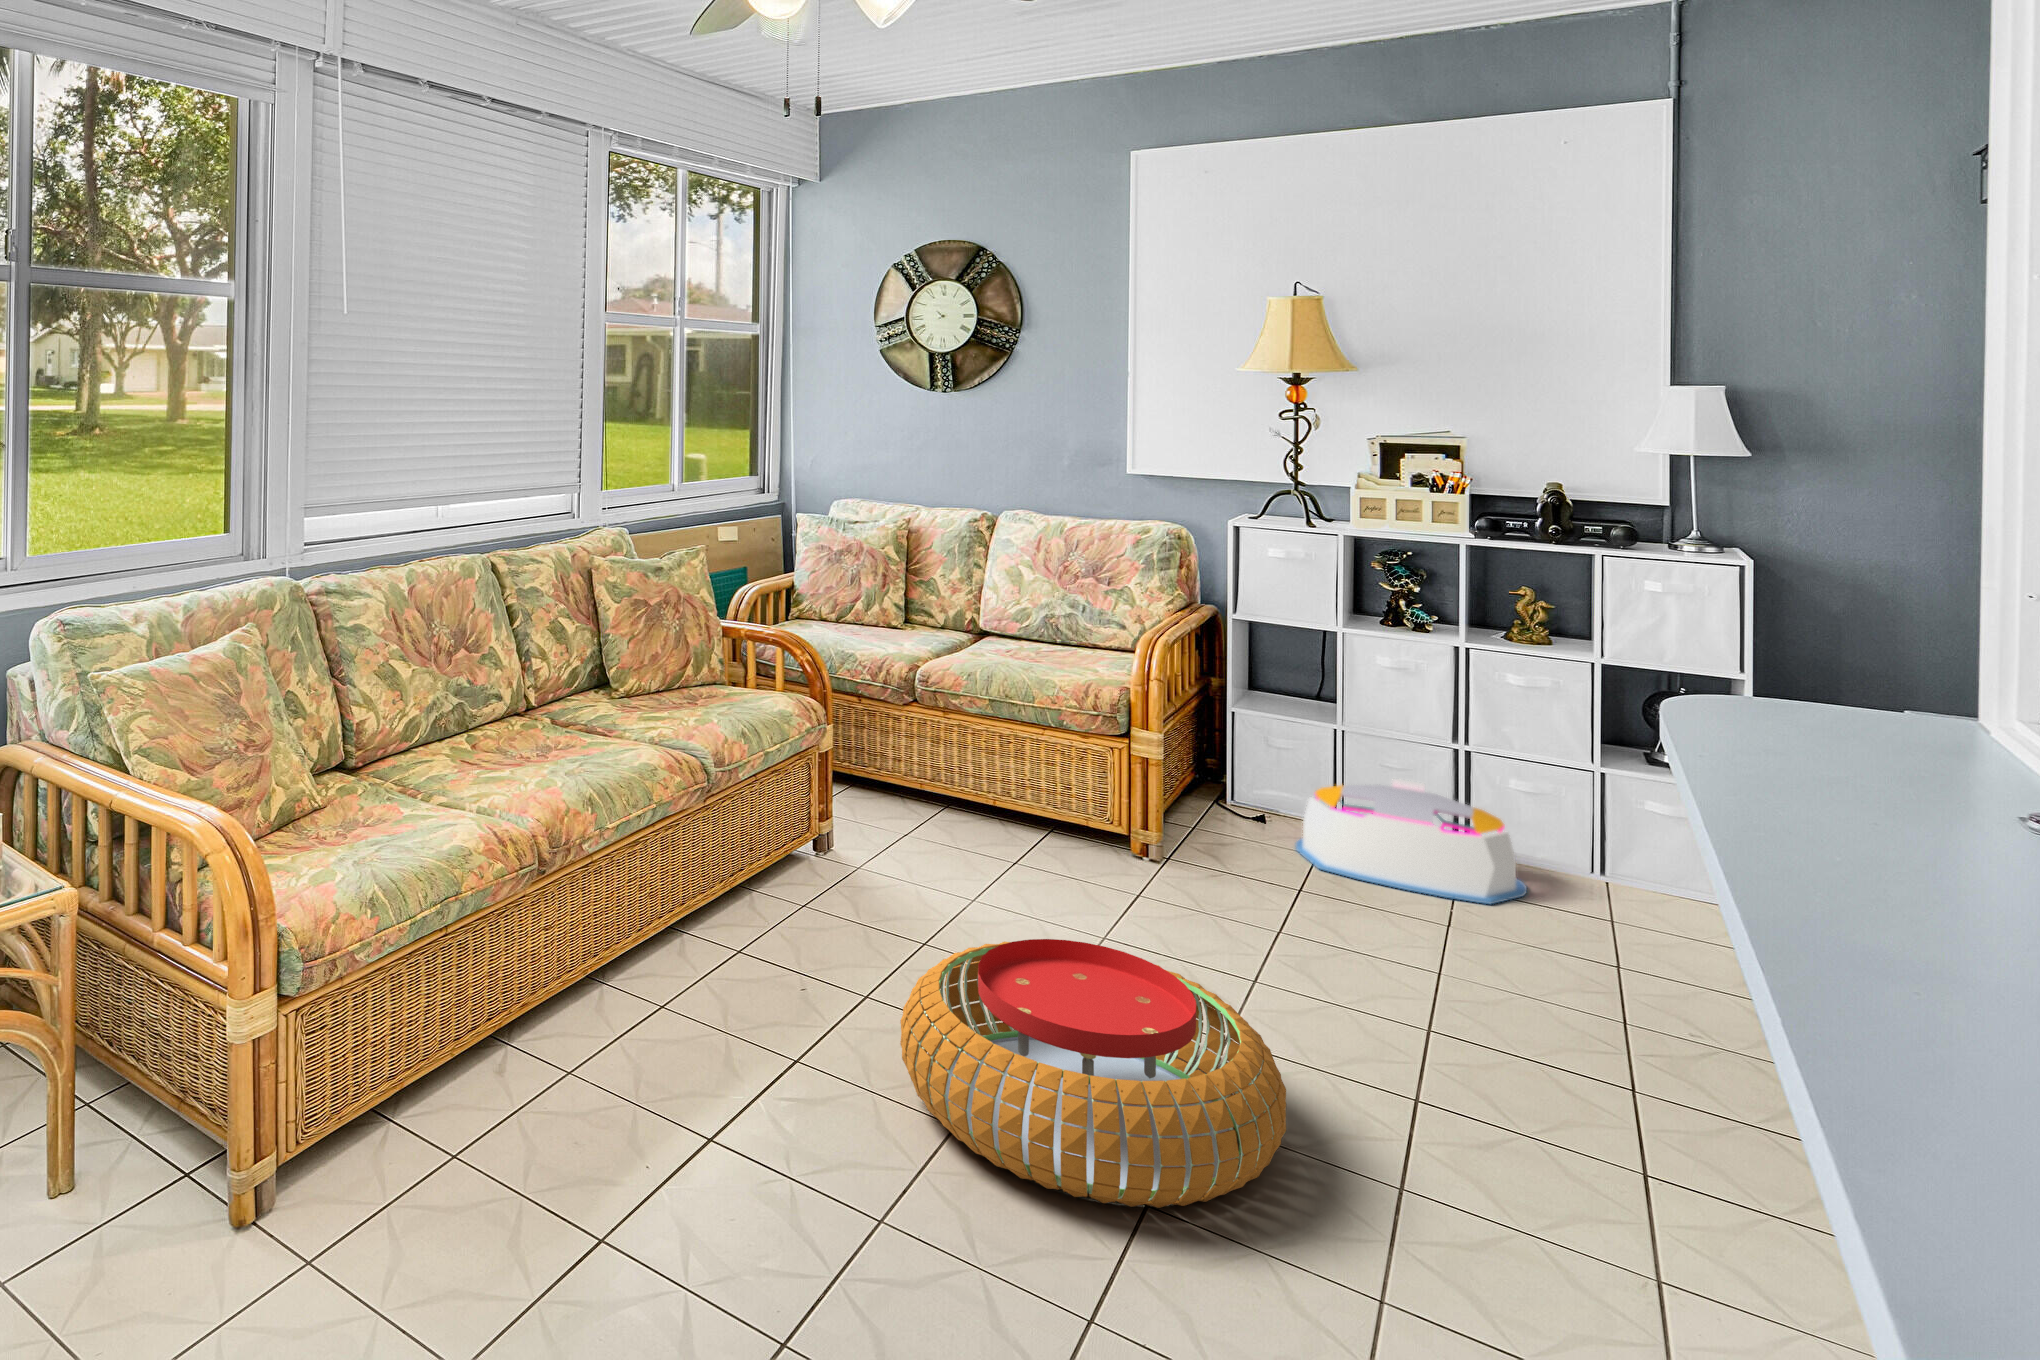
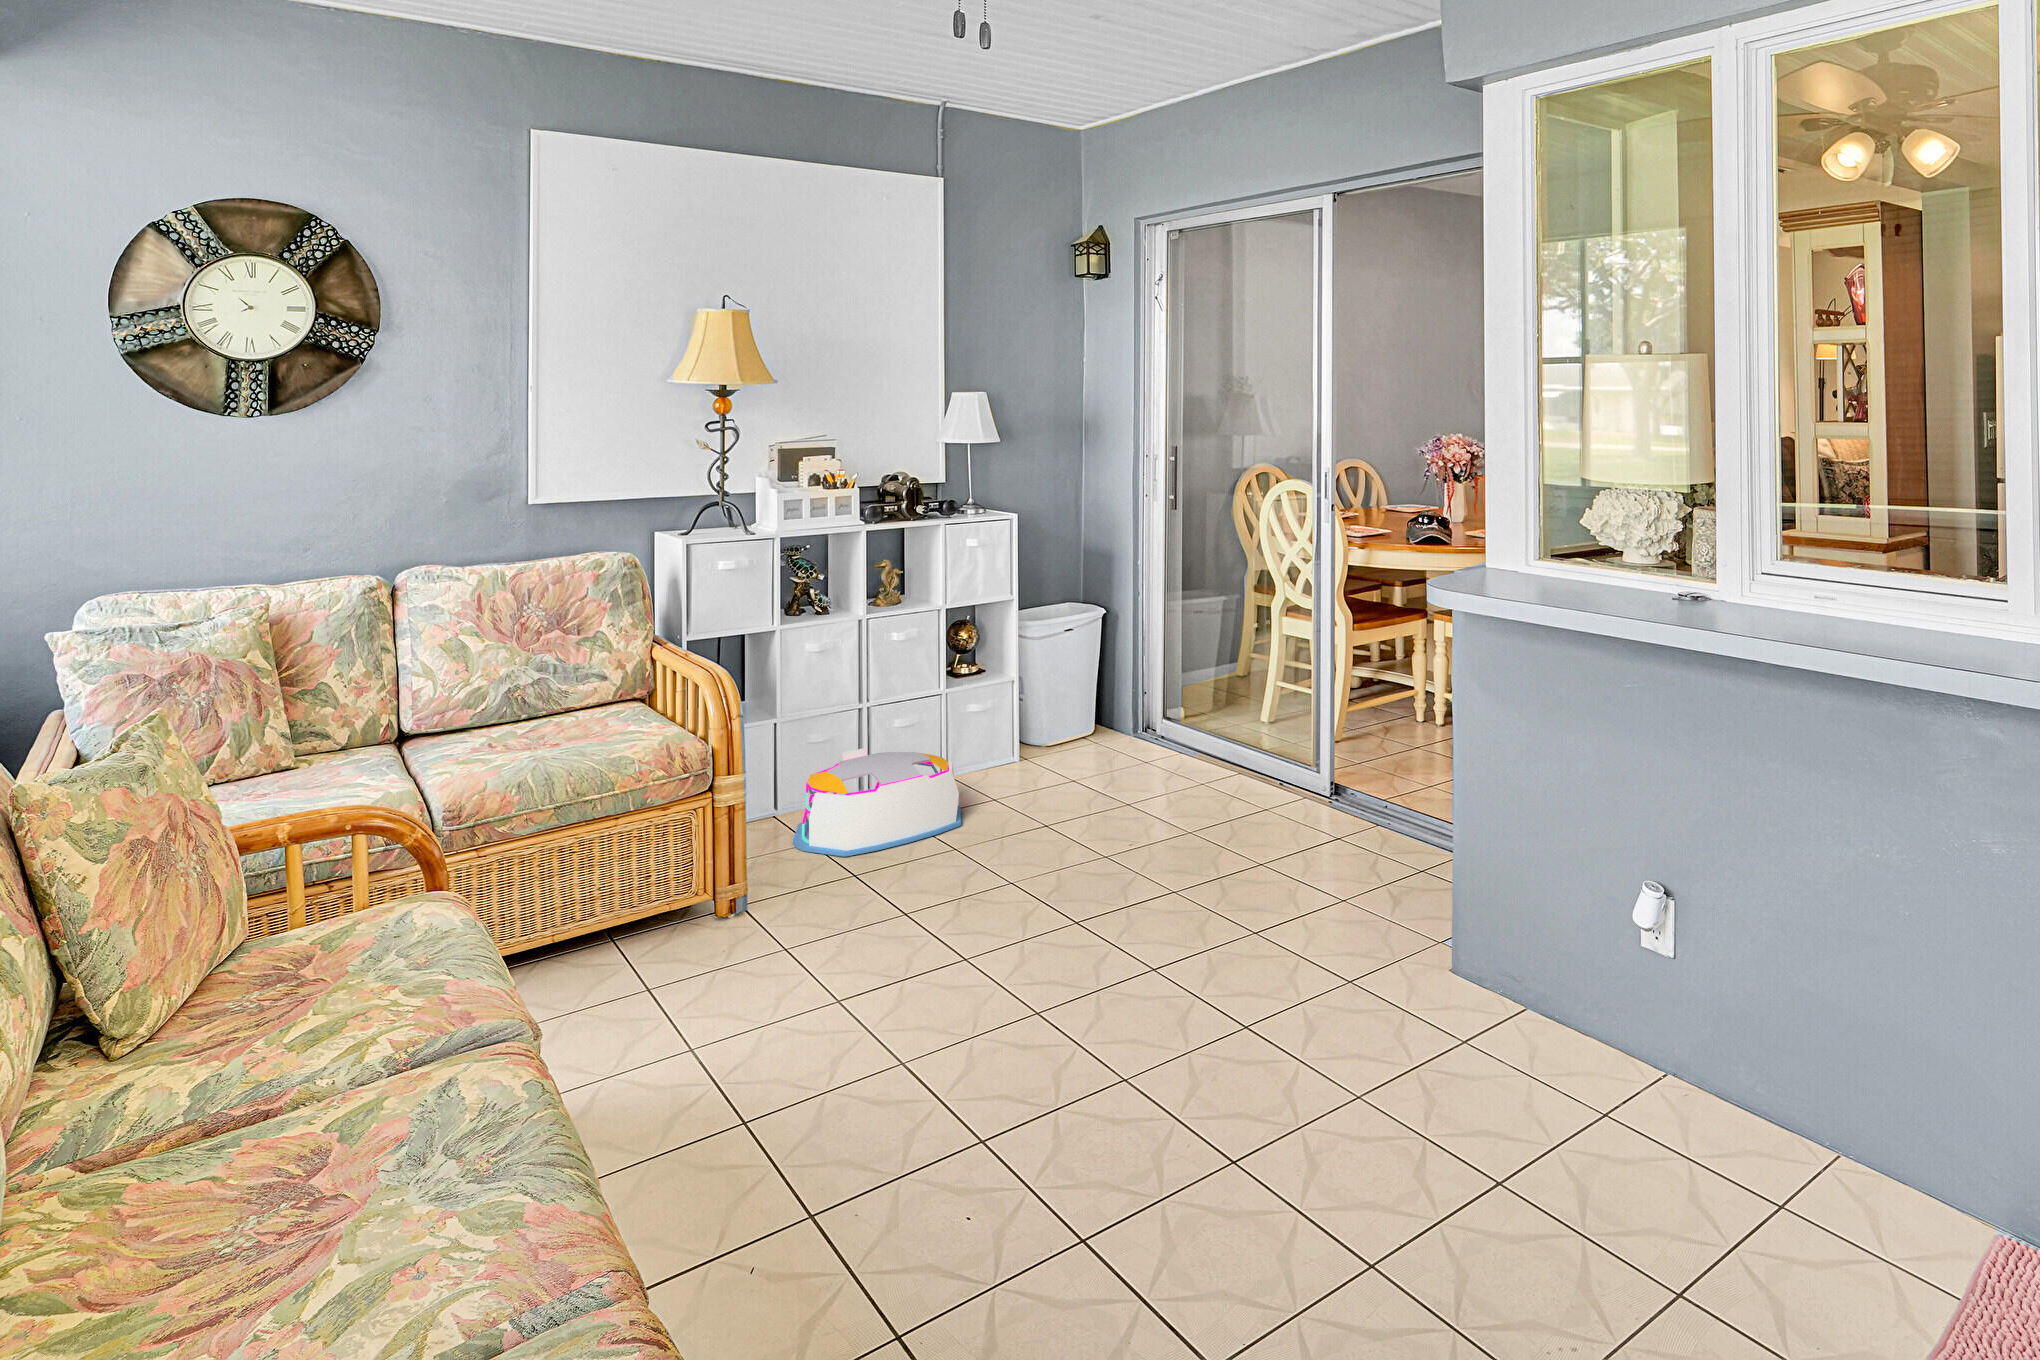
pouf: present [900,939,1286,1208] -> none [938,963,1313,1255]

